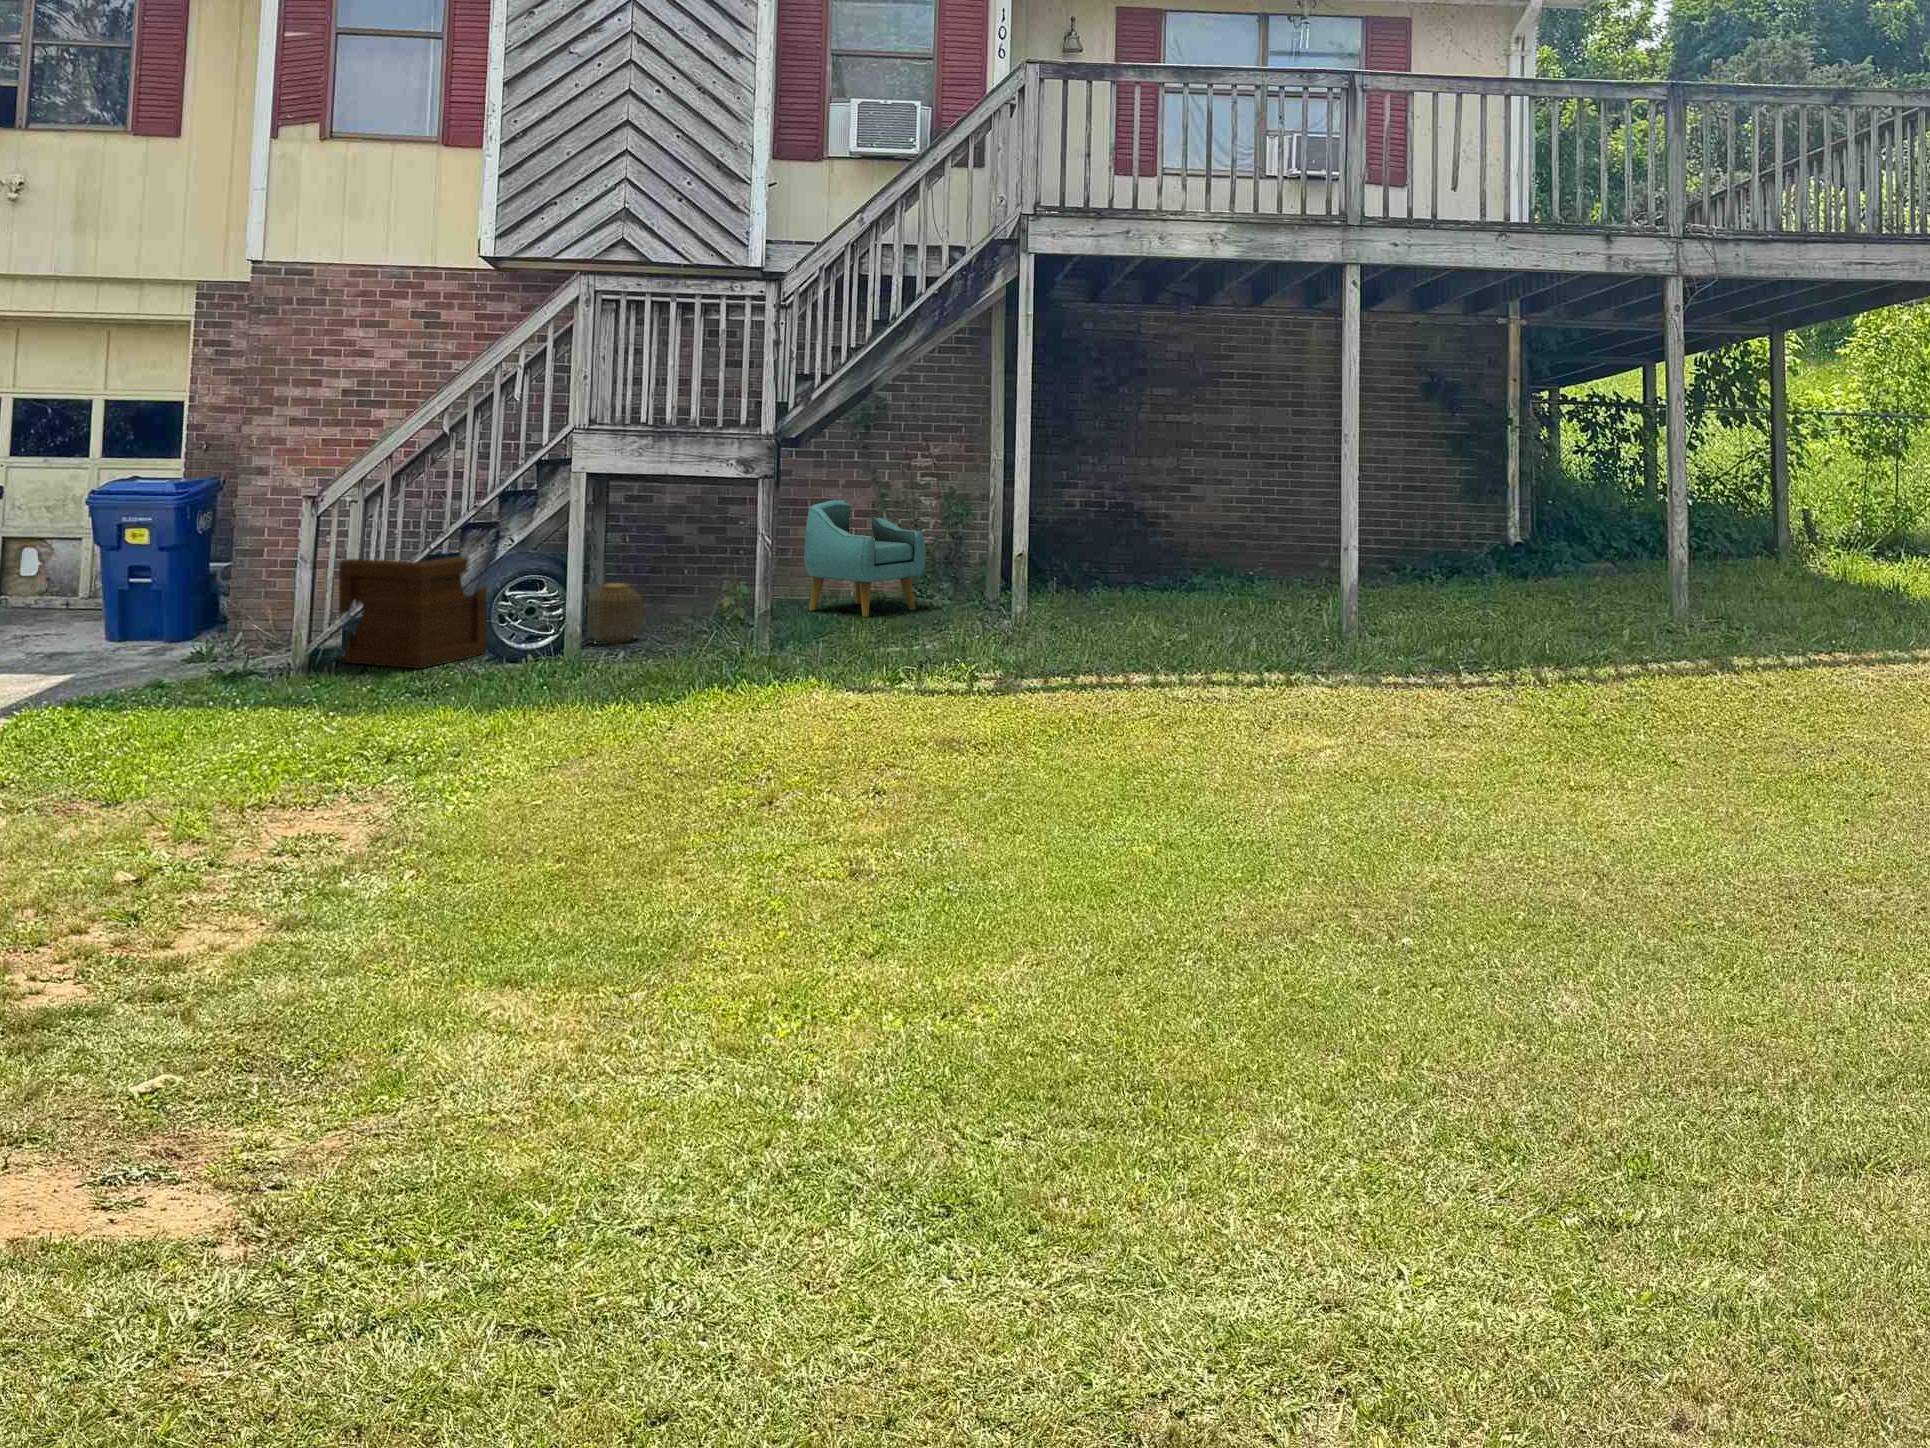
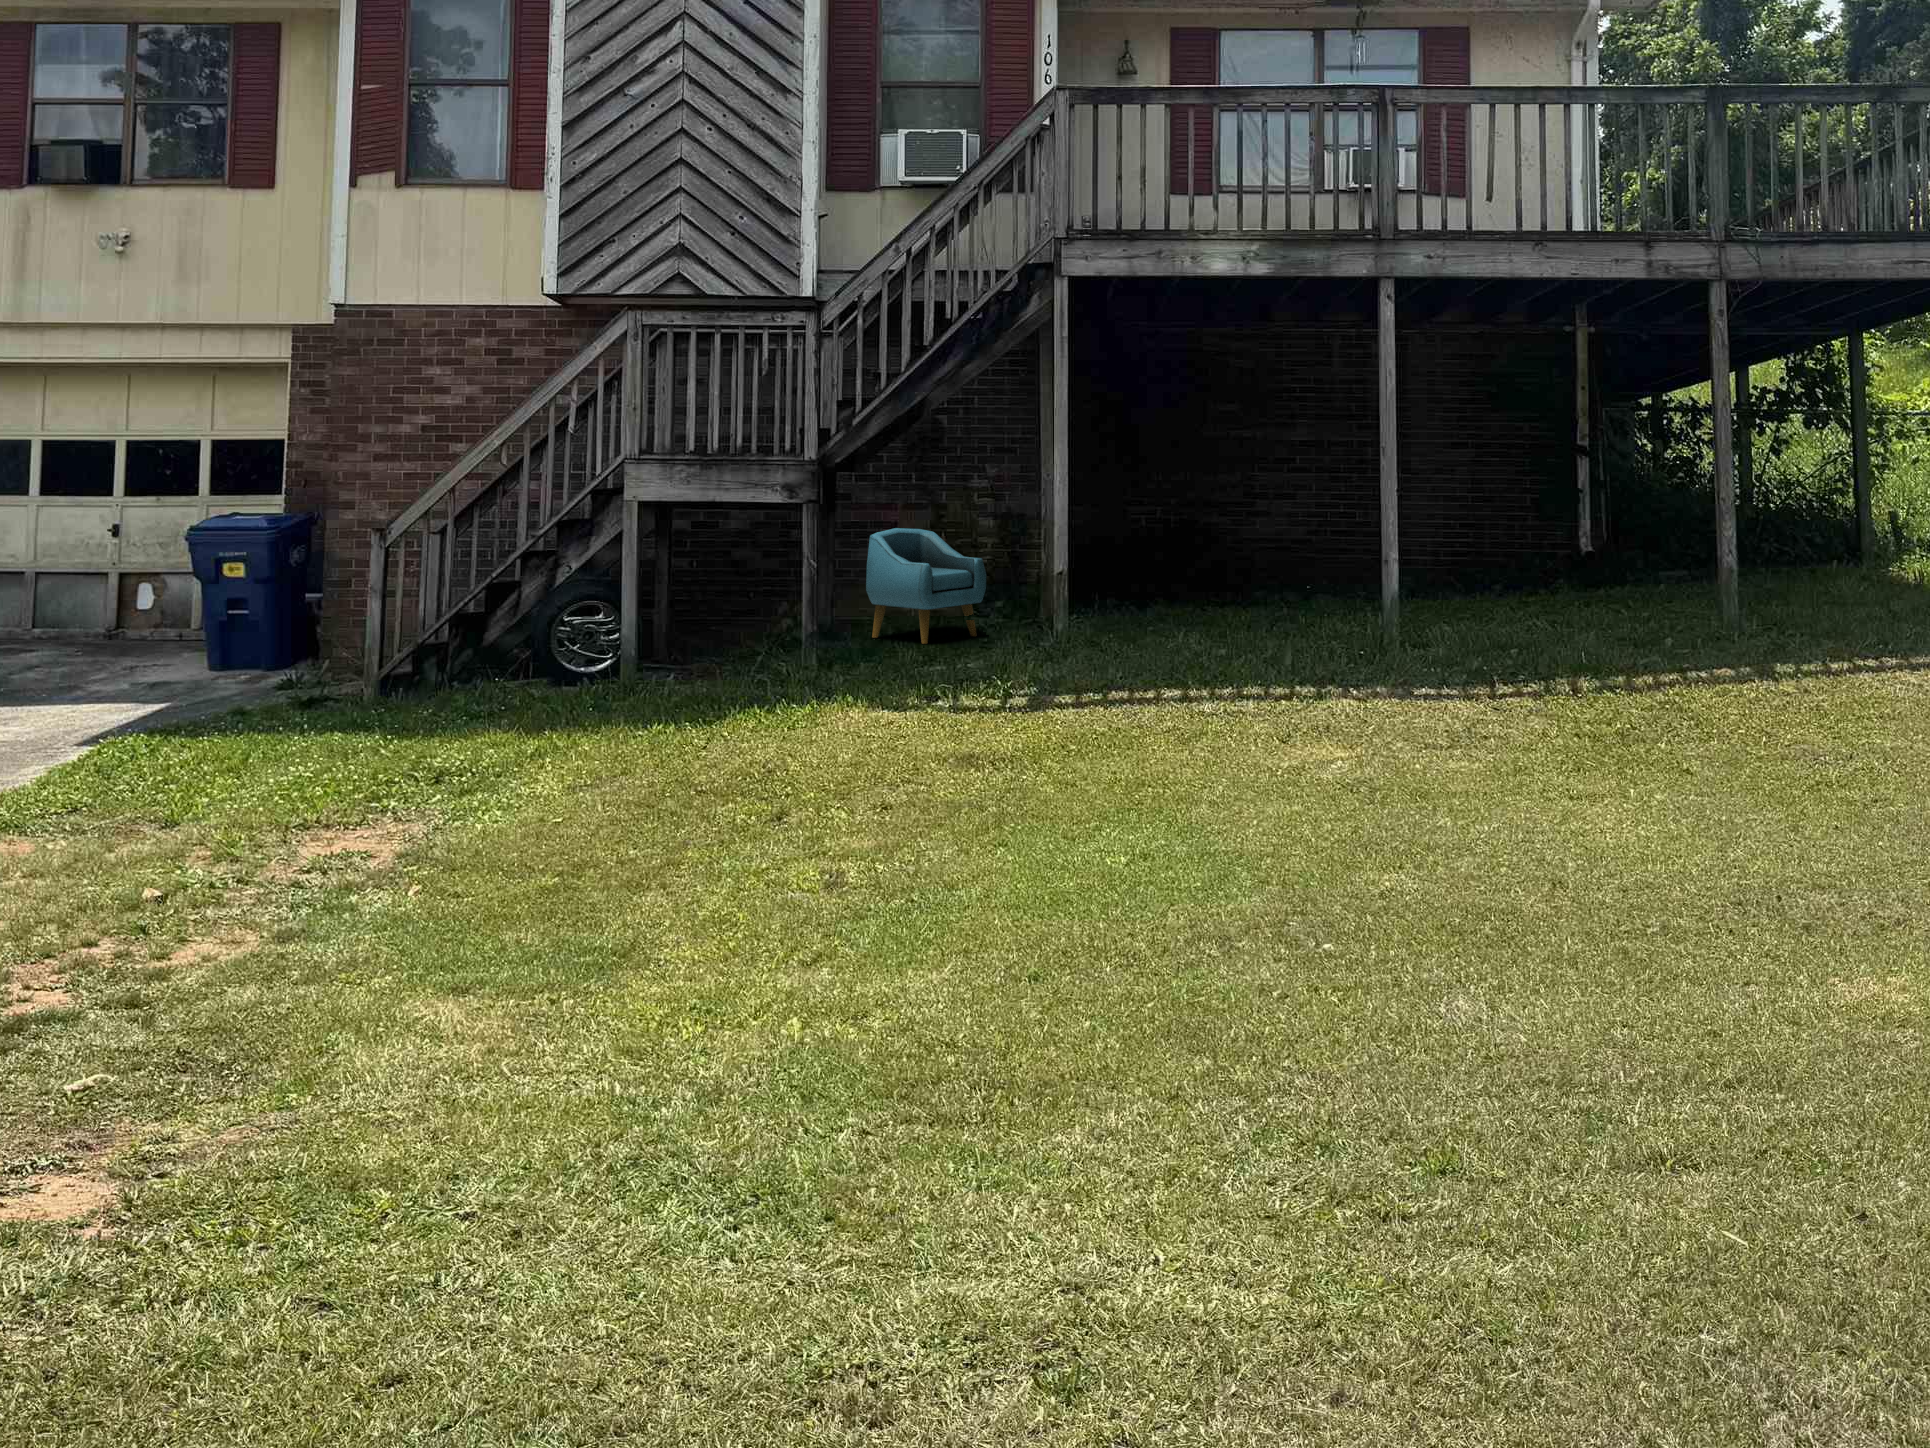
wooden crate: present [338,556,487,669] -> none [402,583,545,698]
woven basket: present [588,583,643,642] -> none [645,613,699,671]

